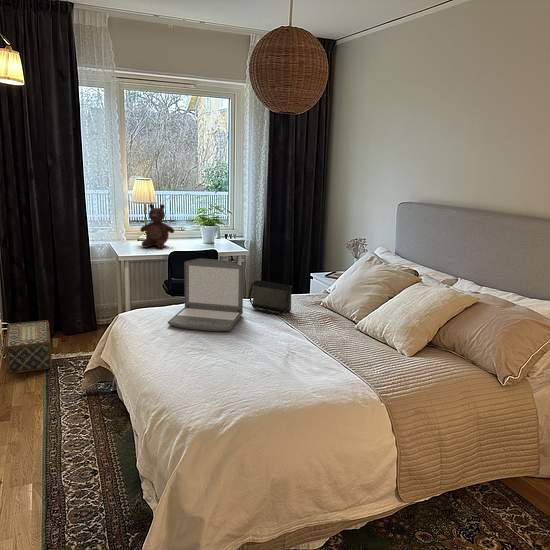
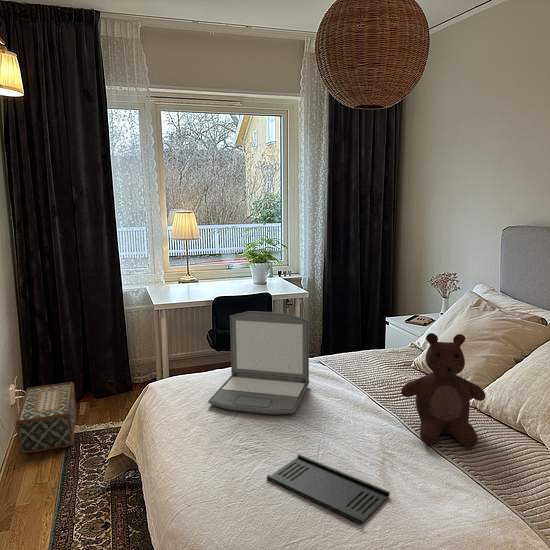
teddy bear: present [140,204,174,248] -> present [401,333,486,447]
handbag: present [249,280,292,314] -> none [315,336,375,384]
tray: none [209,352,288,385] -> present [267,454,390,524]

